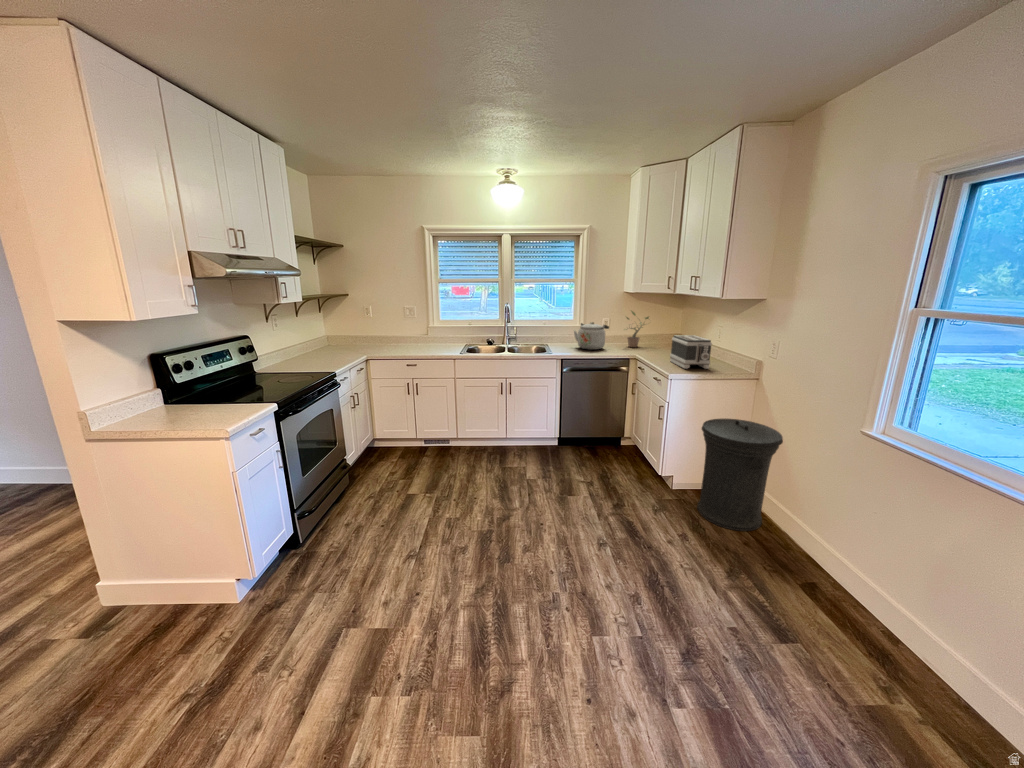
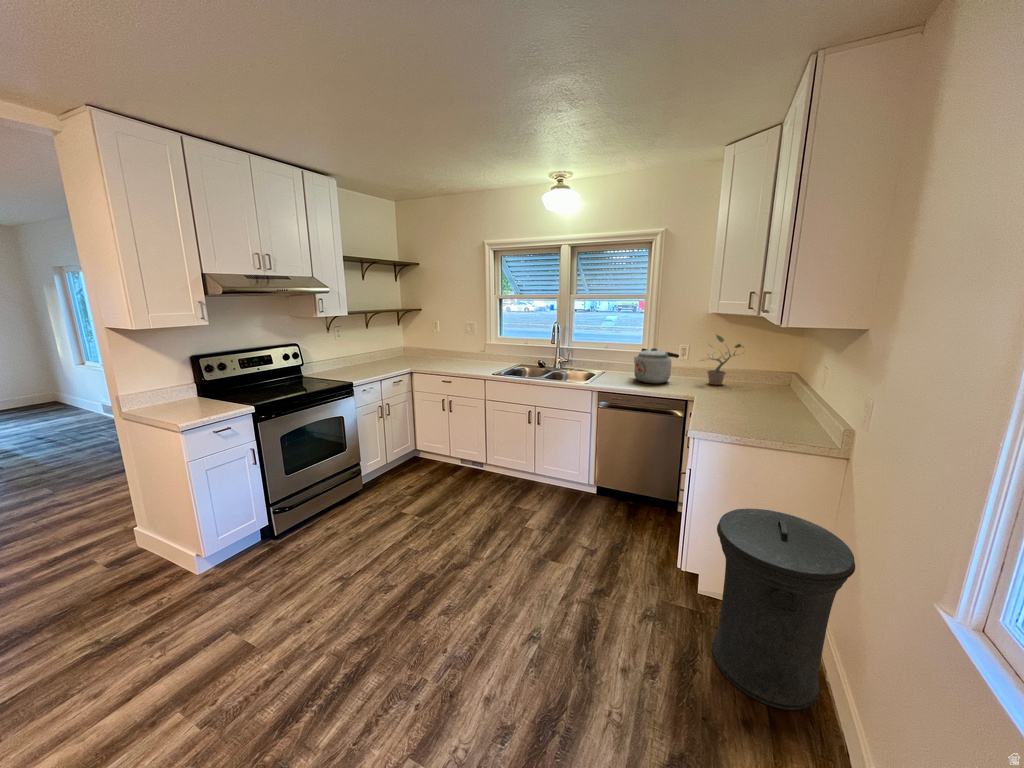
toaster: present [670,335,712,369] -> none [732,374,780,430]

